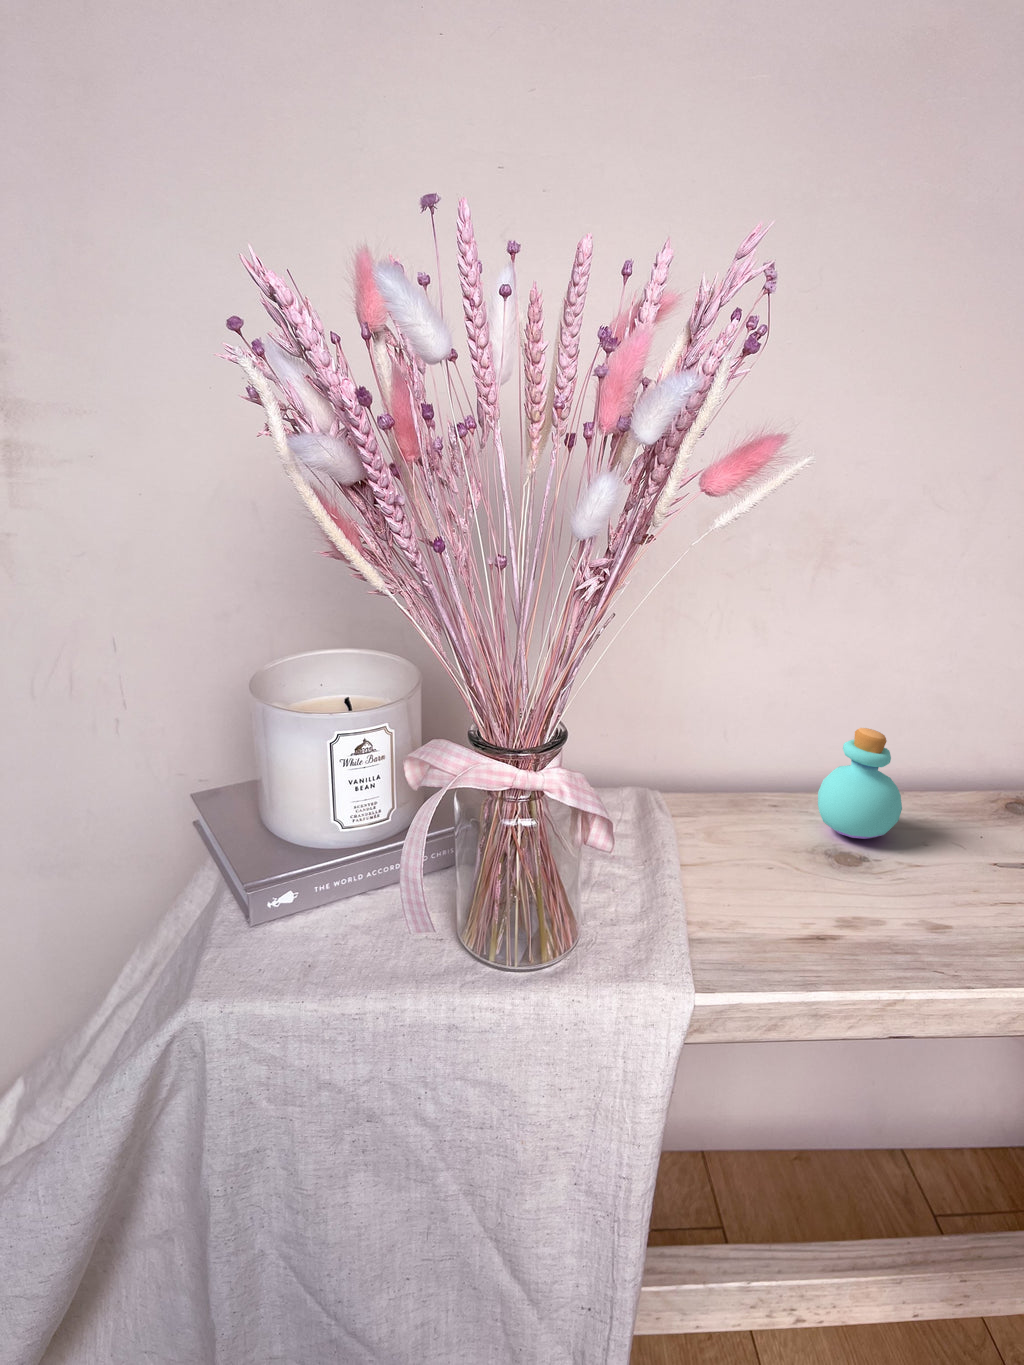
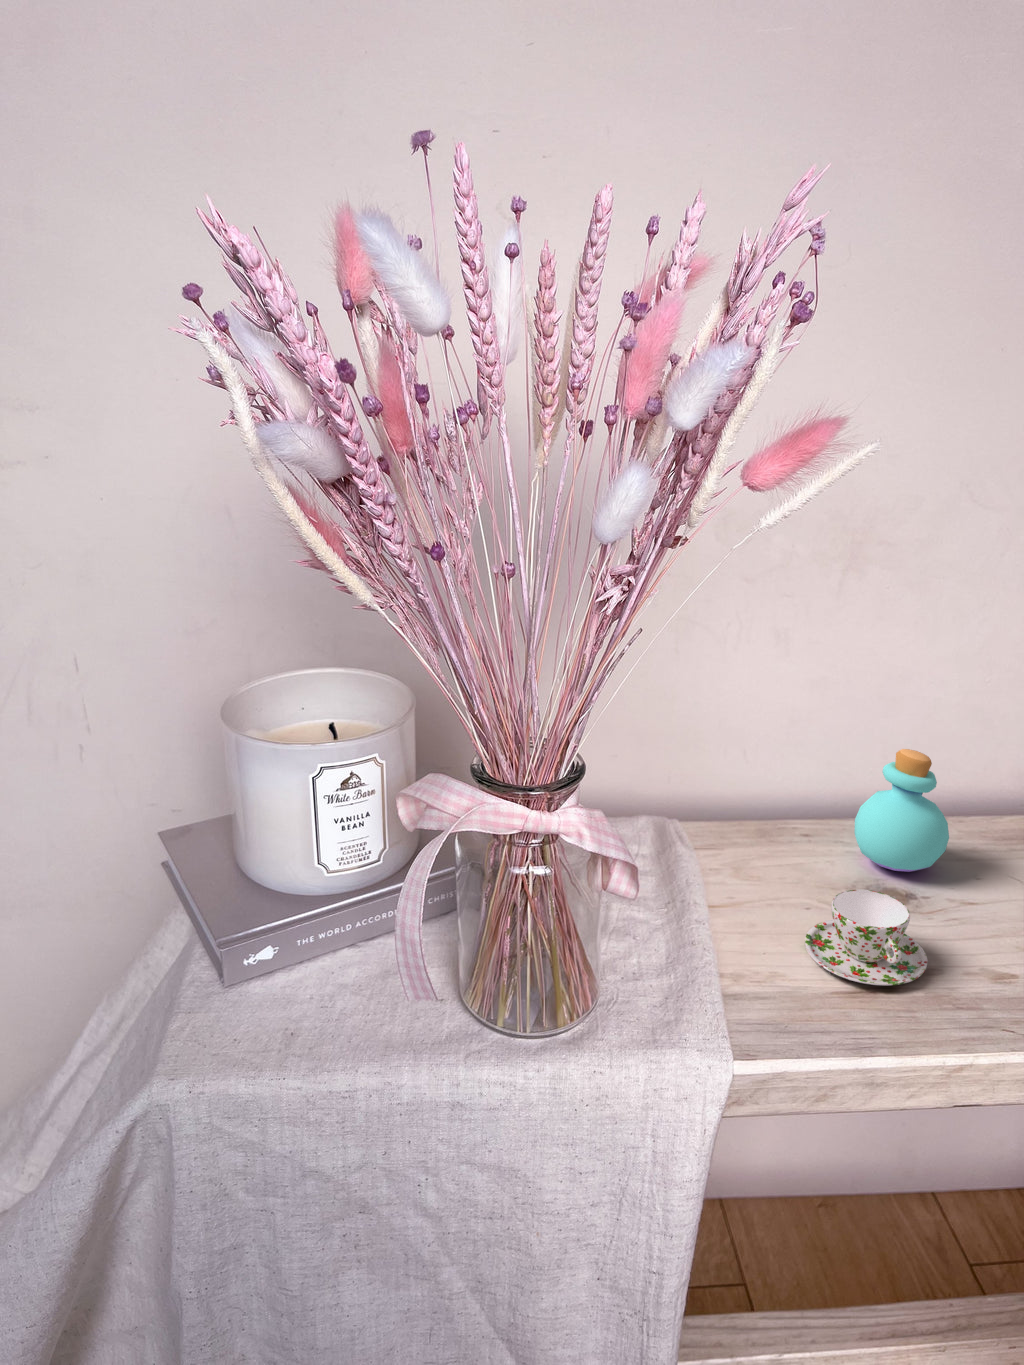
teacup: none [766,851,874,934] -> present [805,889,928,986]

